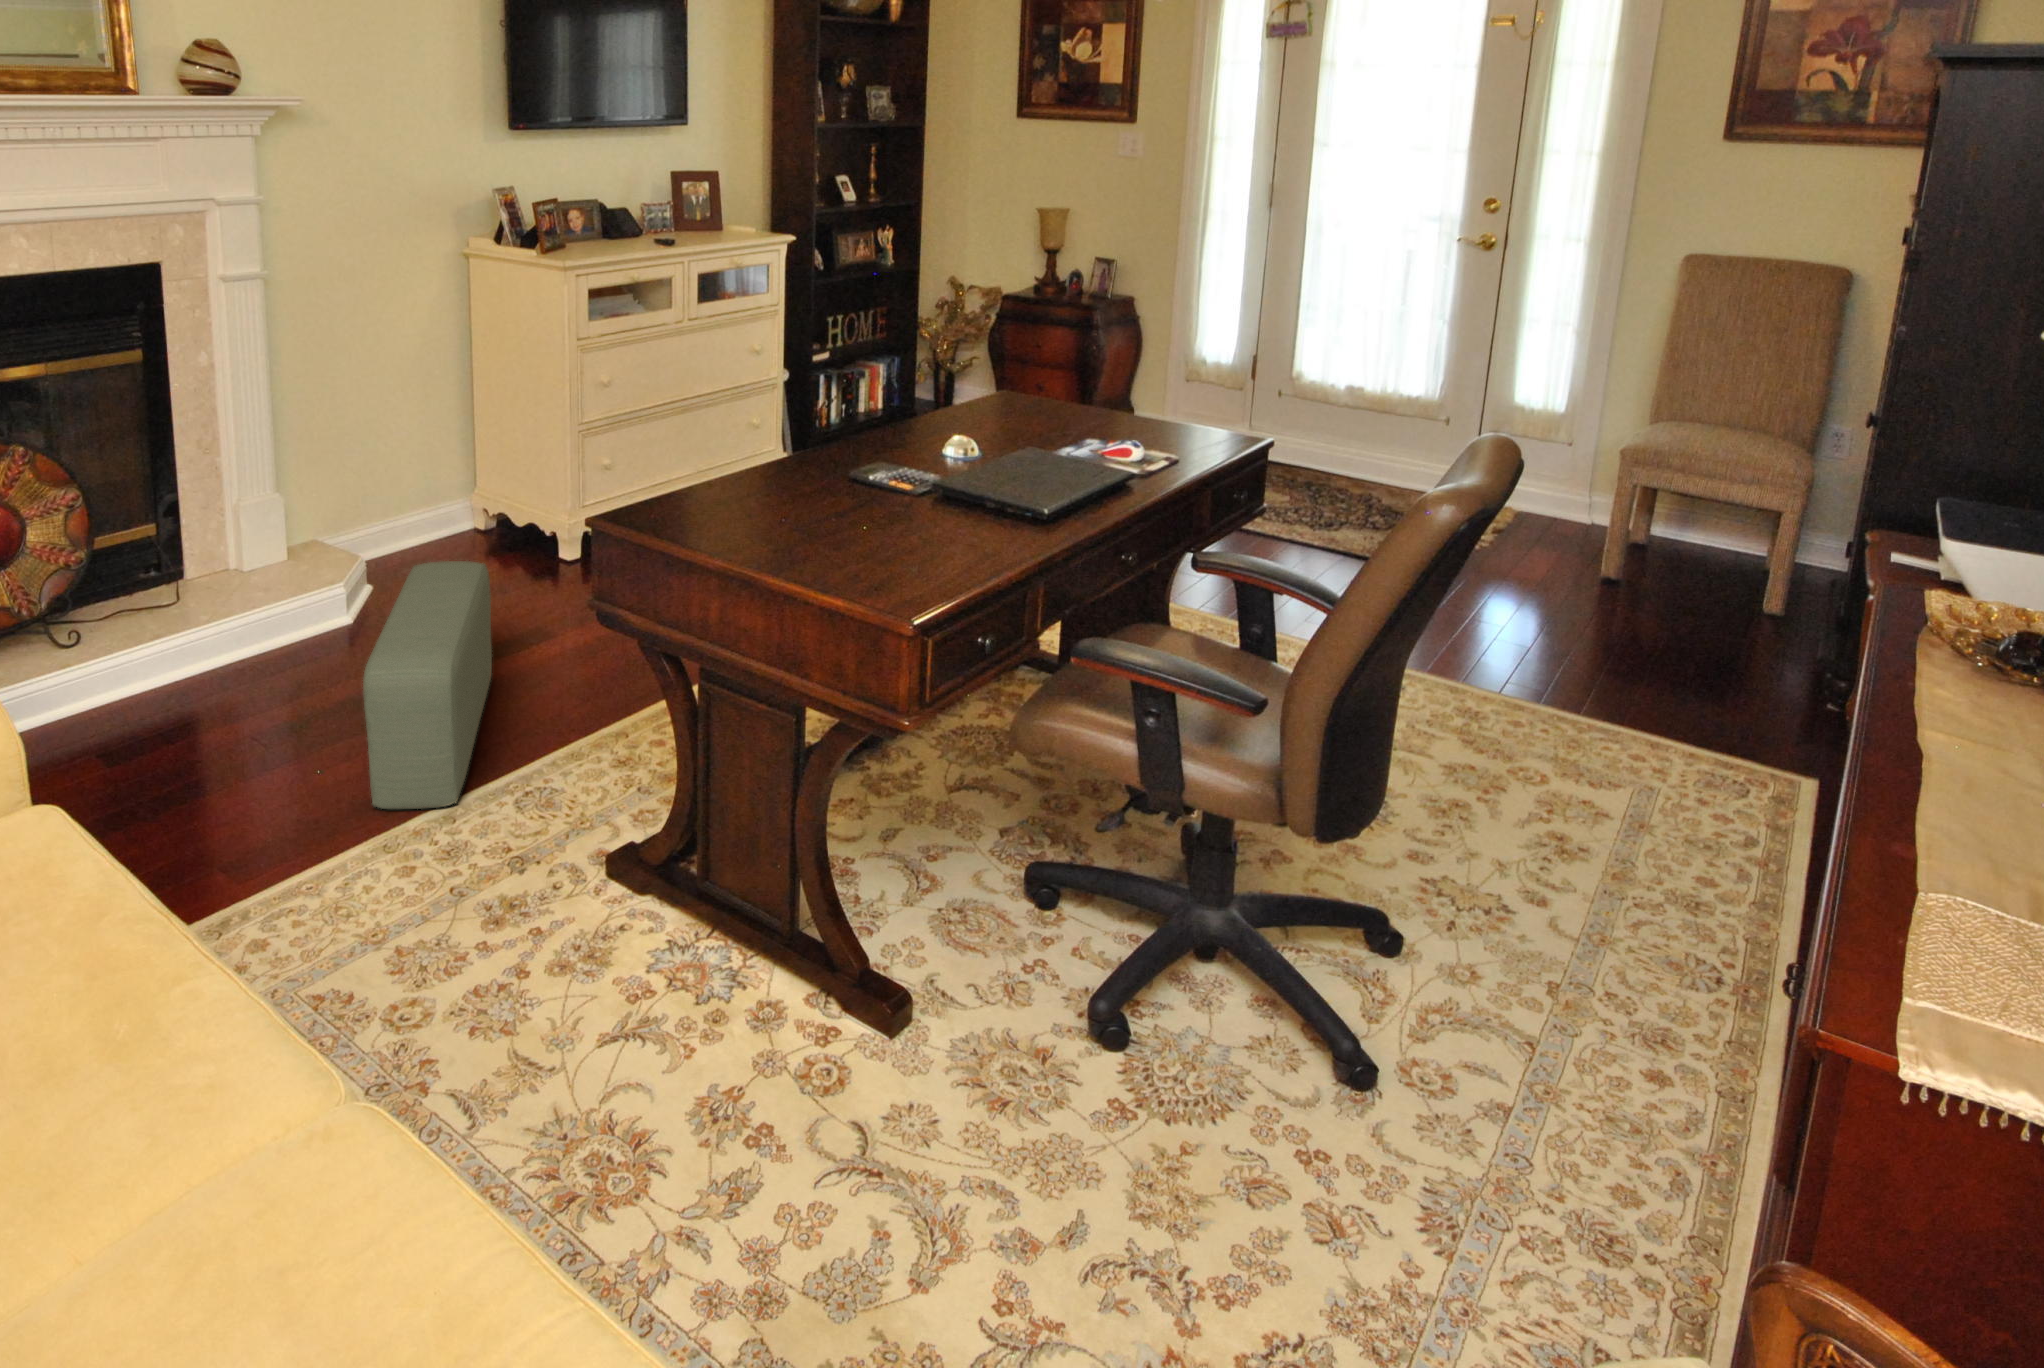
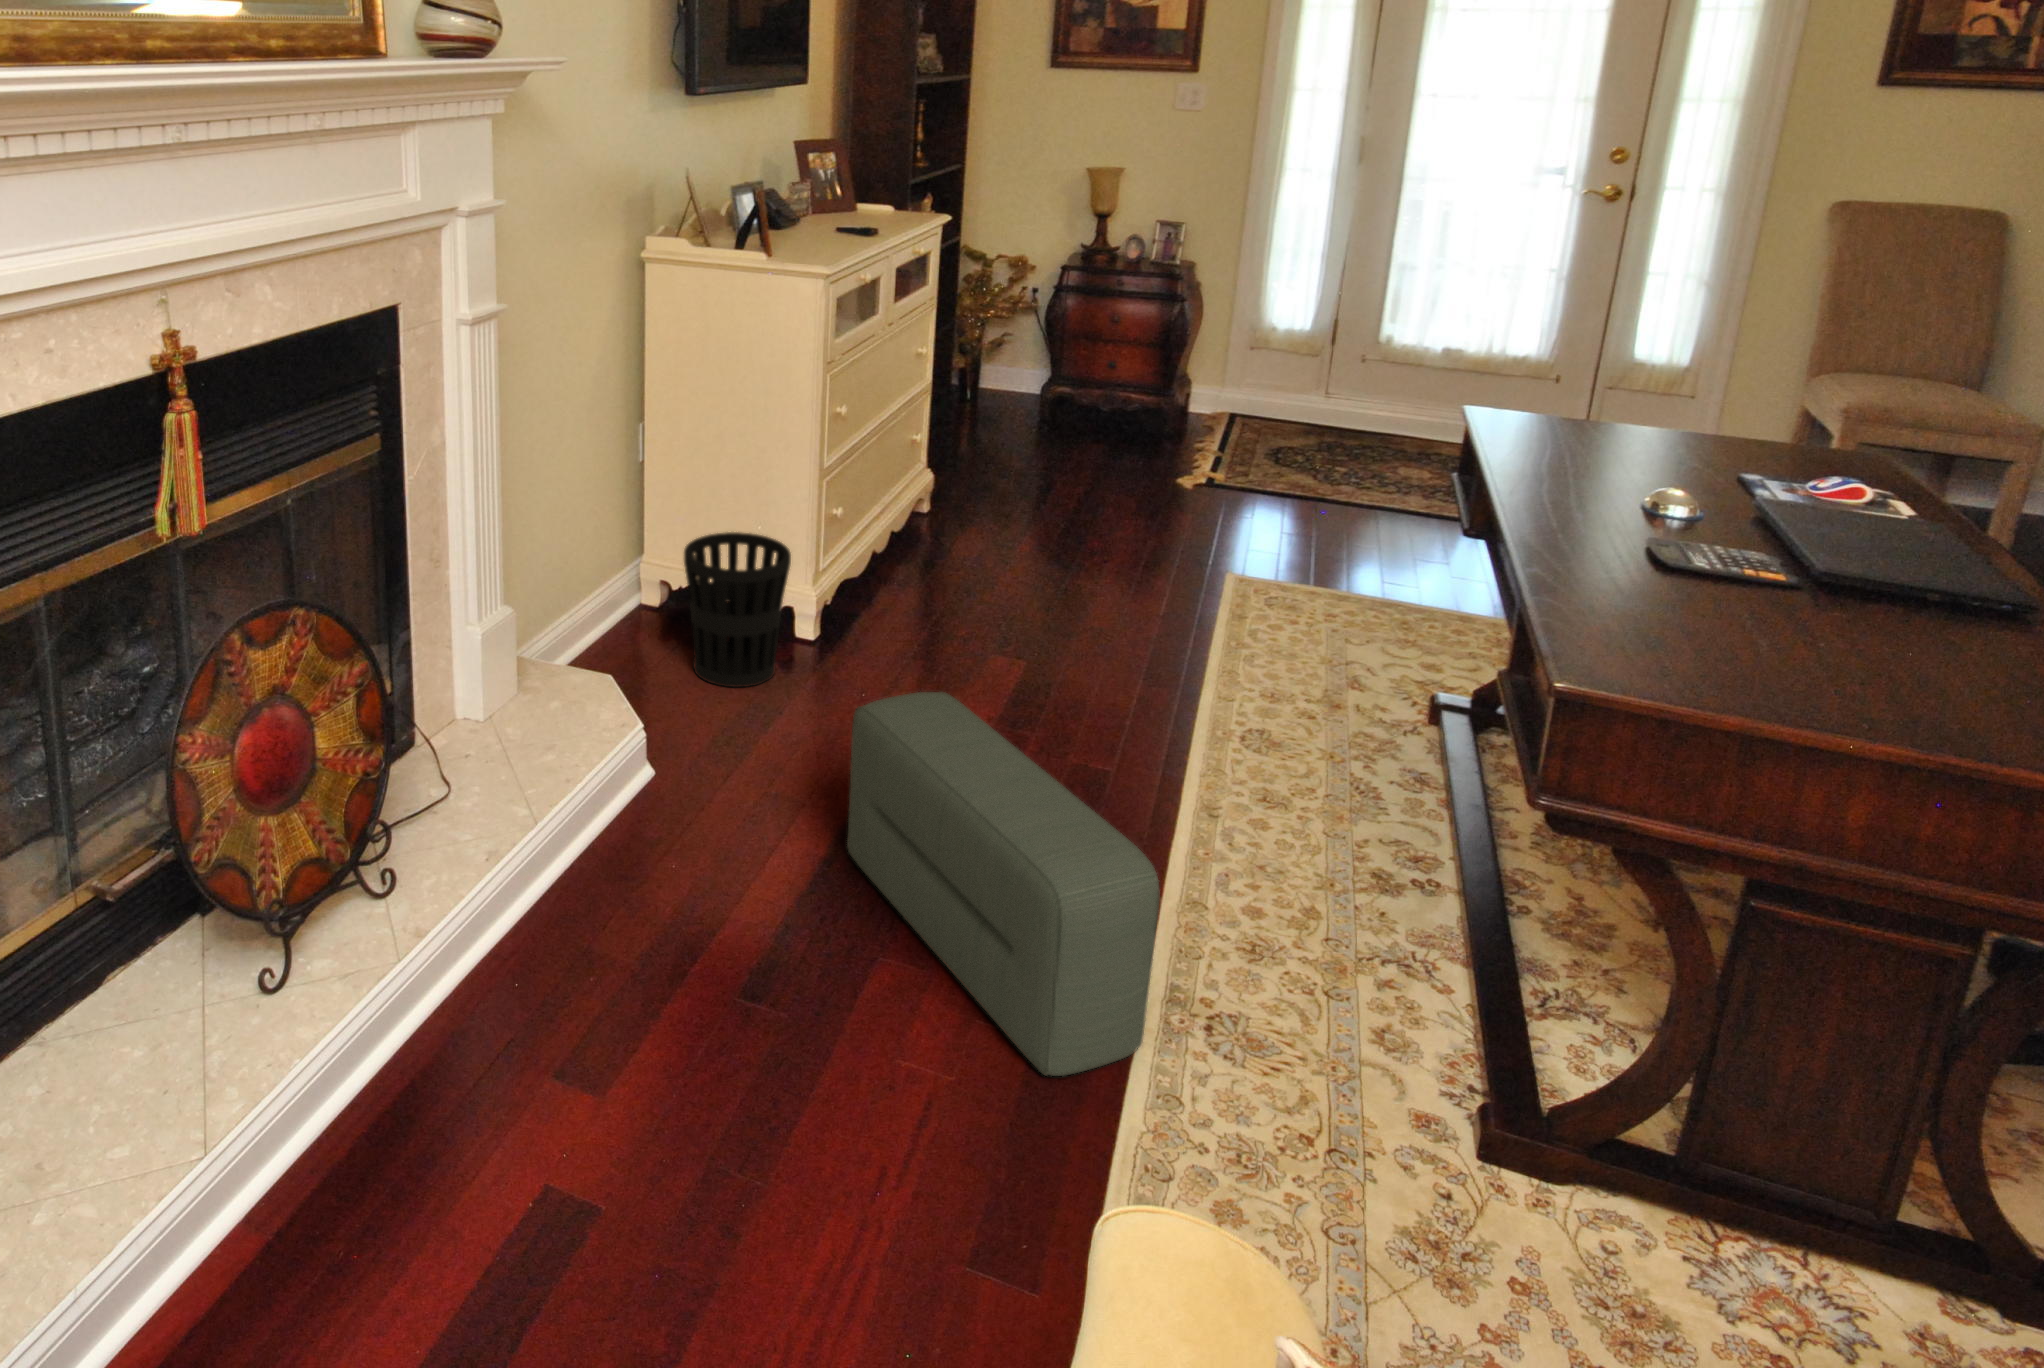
wastebasket: none [455,461,538,576] -> present [684,532,791,687]

